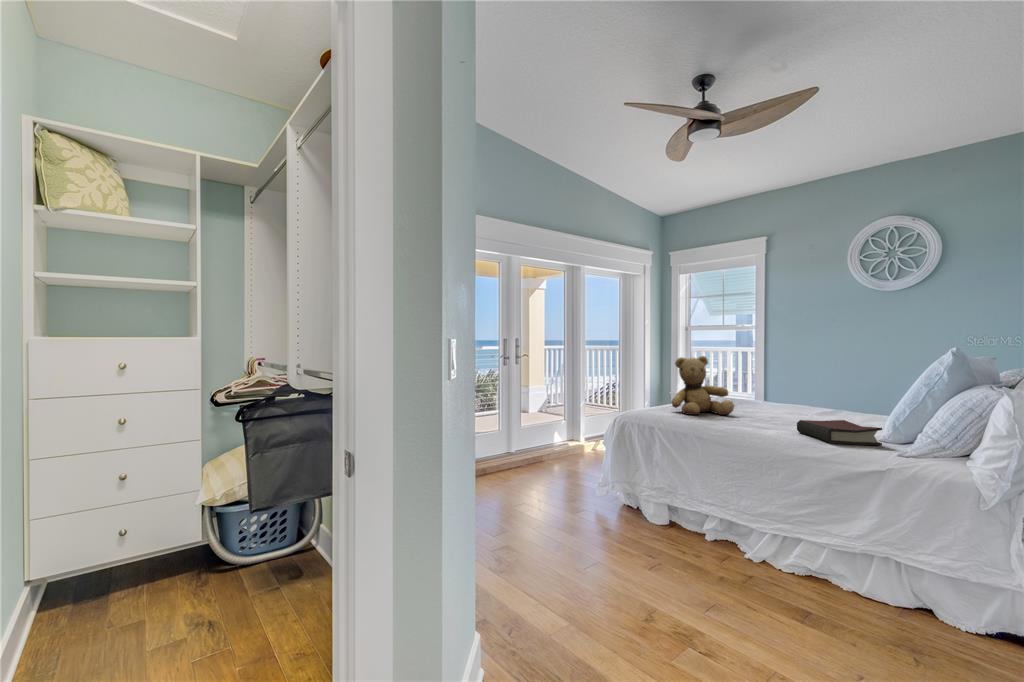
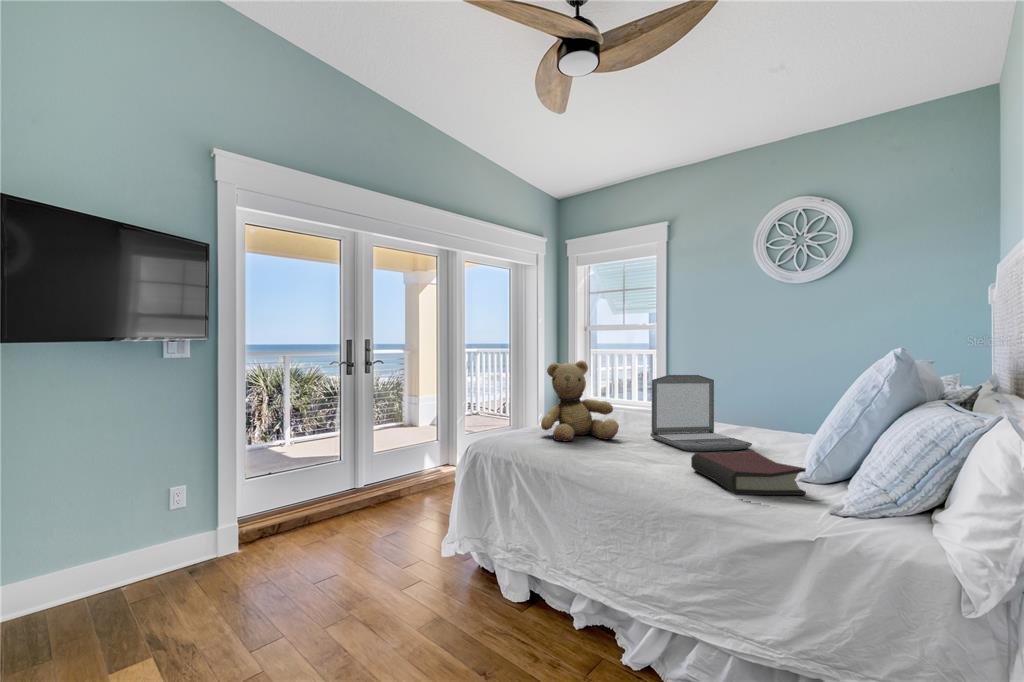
laptop: none [759,368,844,424] -> present [650,375,752,451]

